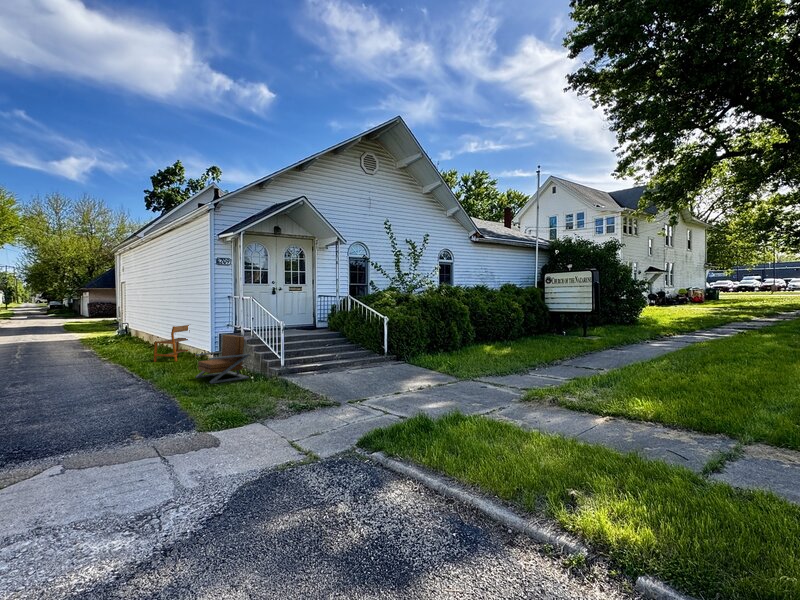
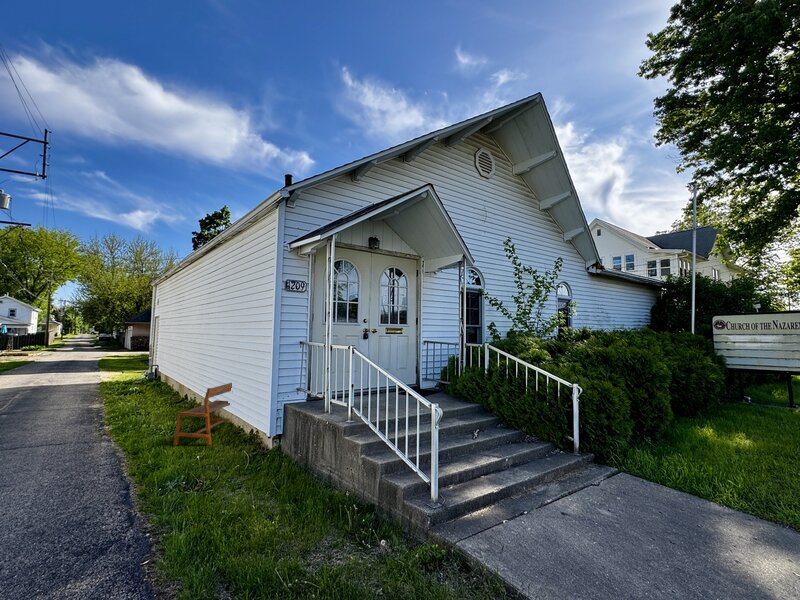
lounge chair: present [195,335,250,384] -> none [245,422,363,563]

